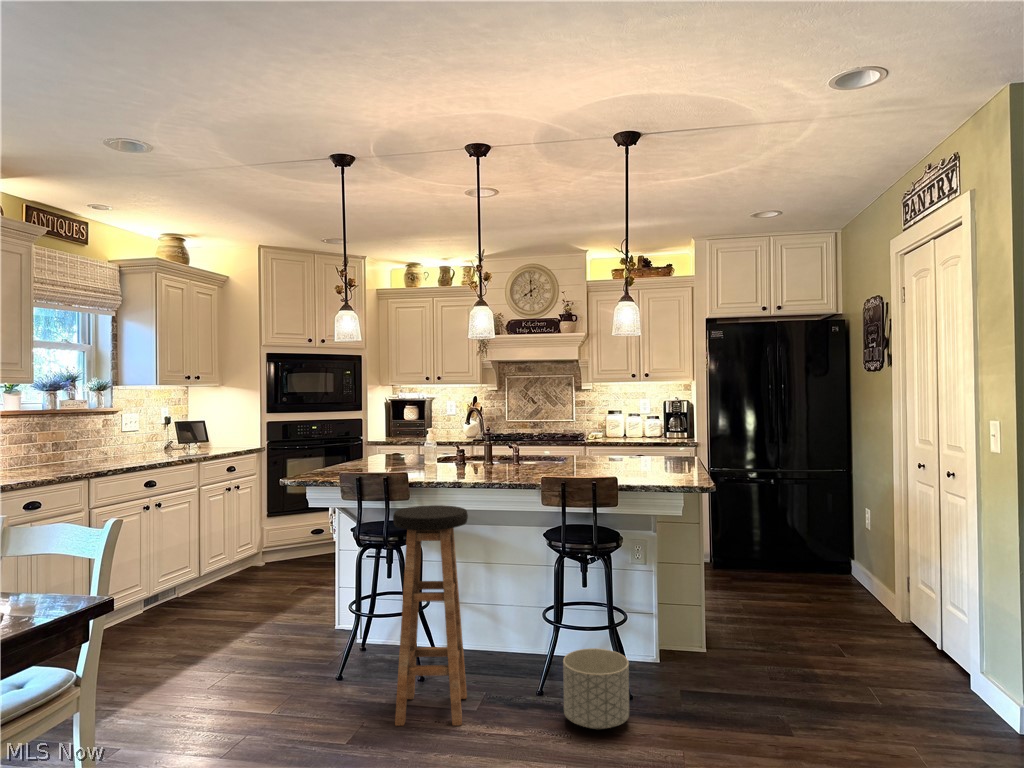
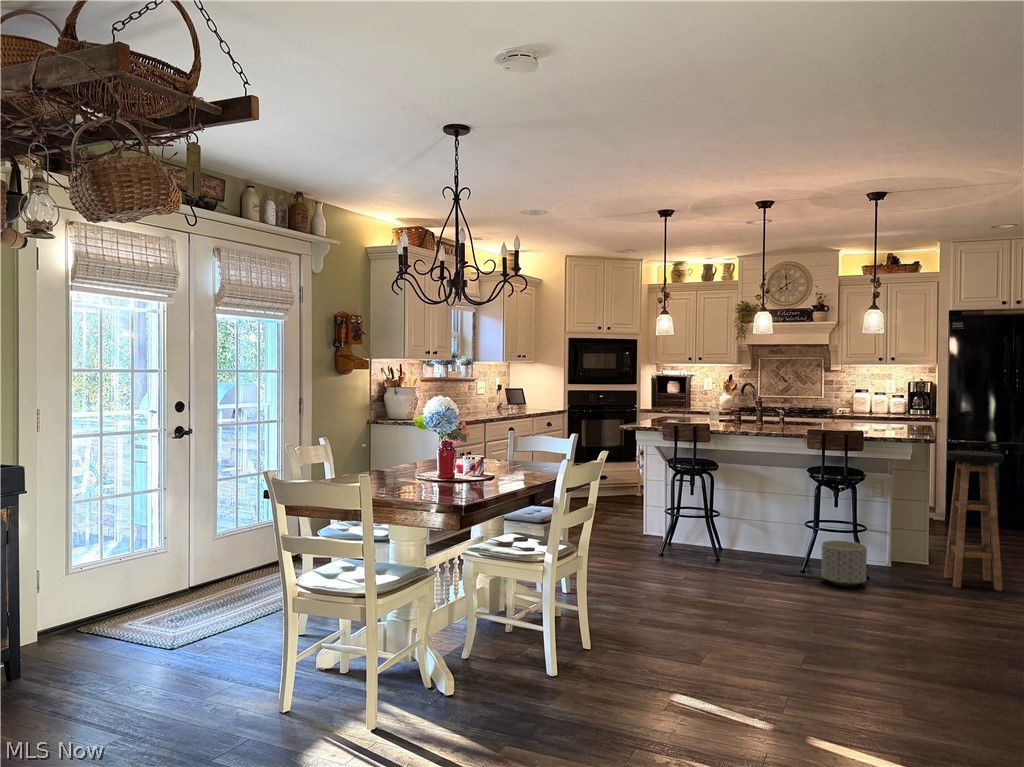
bar stool: present [393,505,468,726] -> present [944,450,1004,591]

